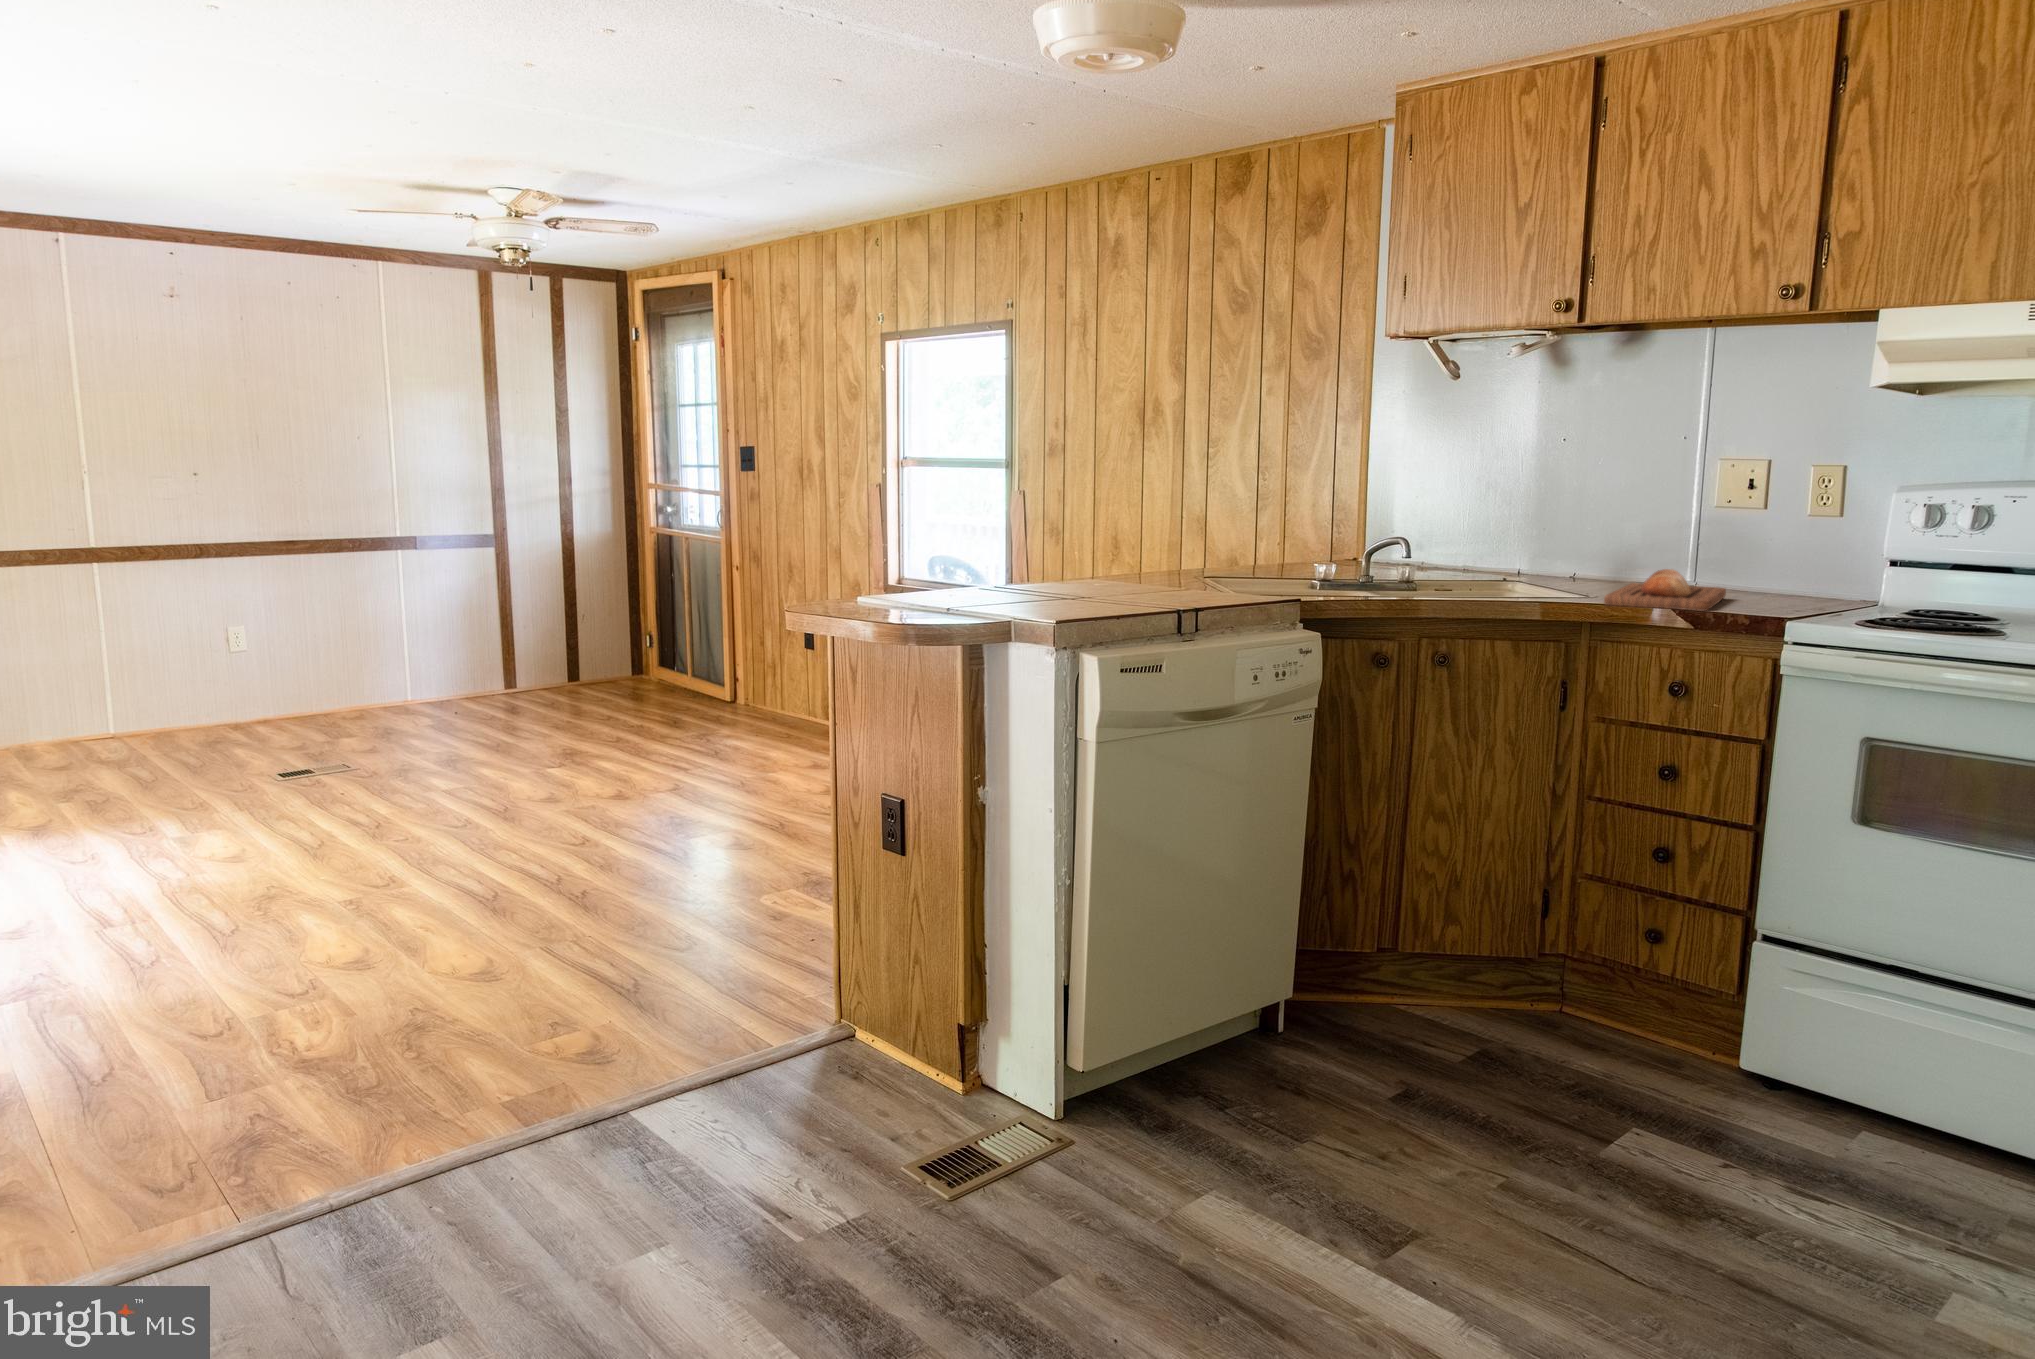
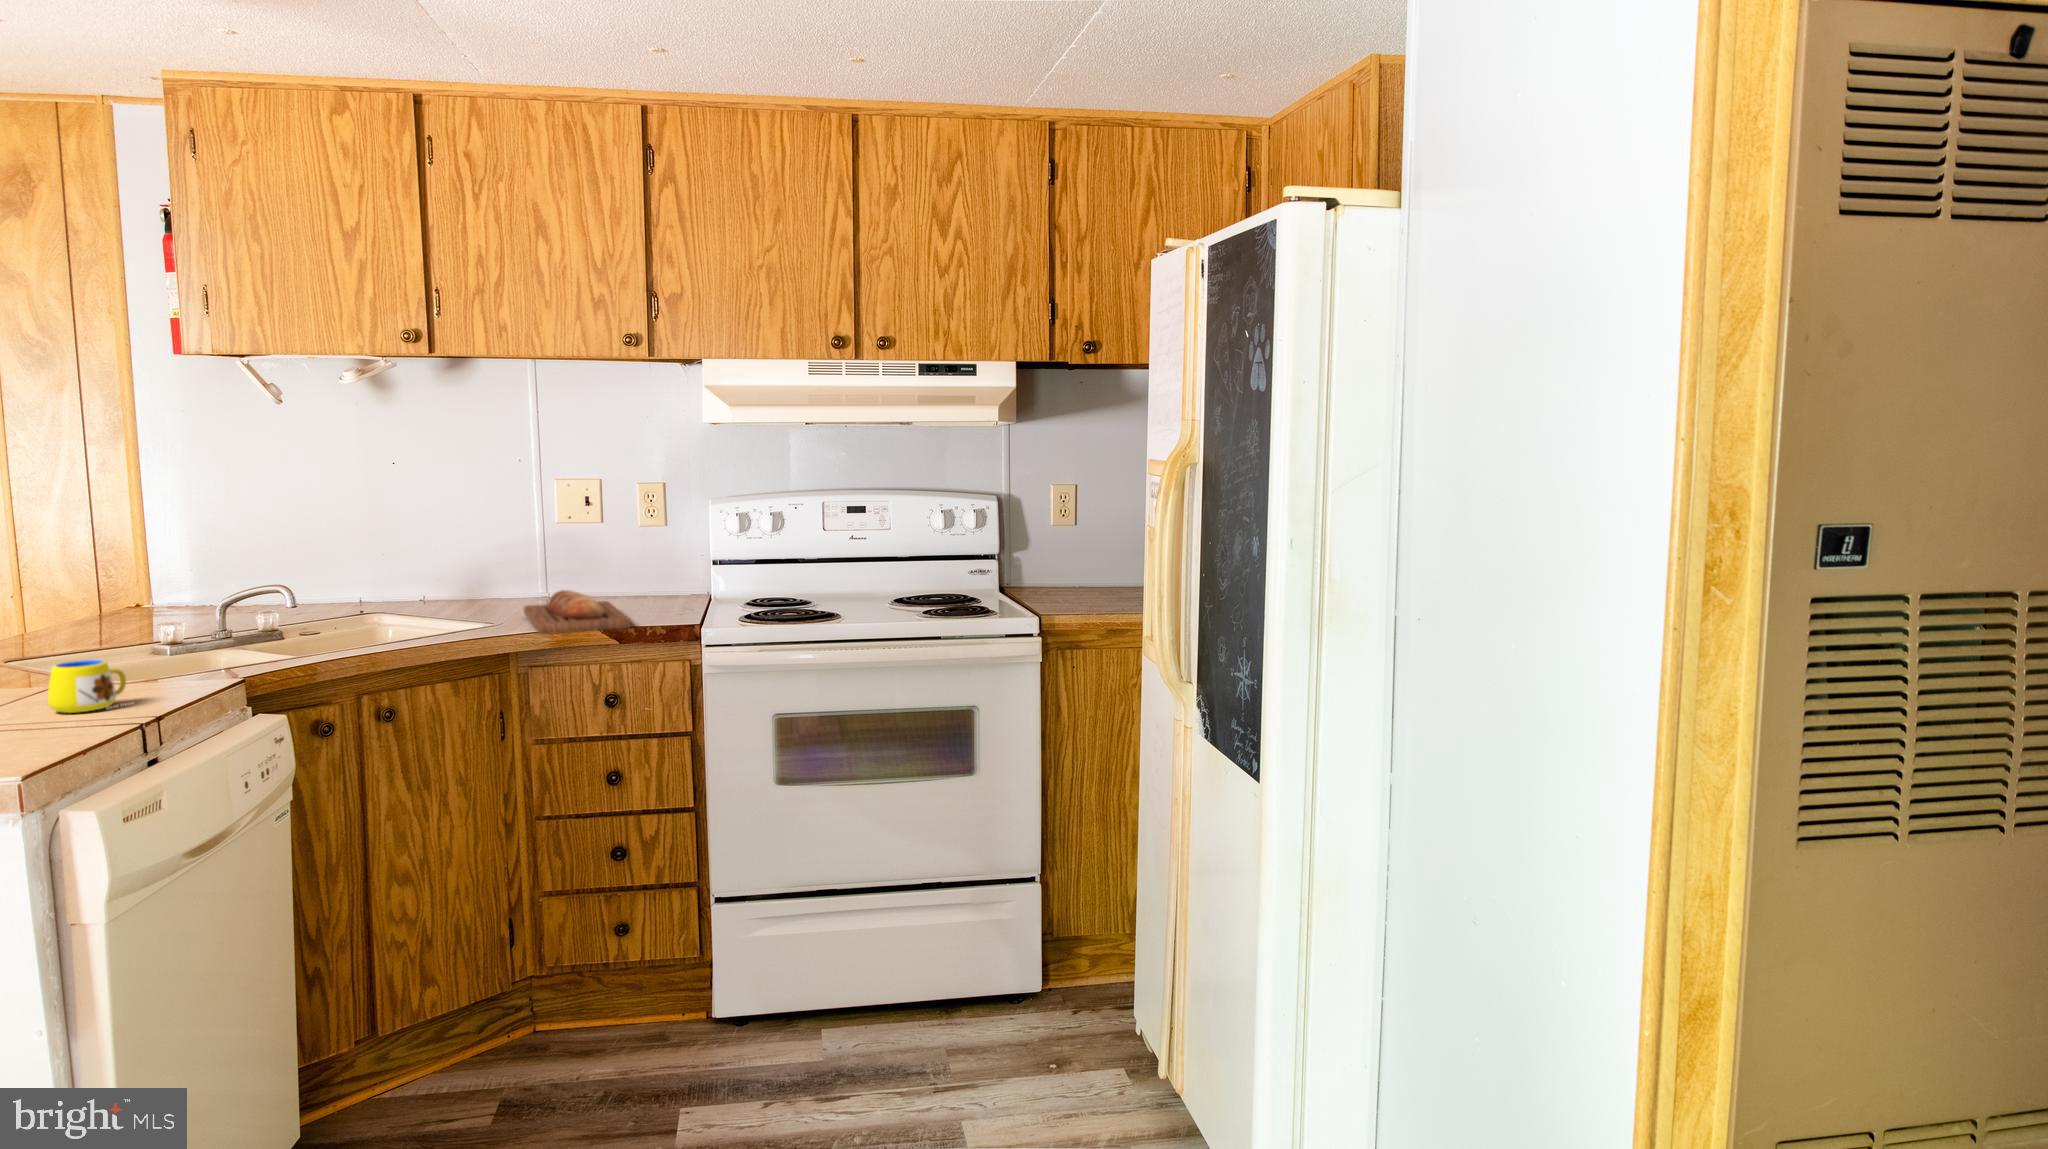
mug: none [1154,564,1210,602] -> present [48,660,133,713]

